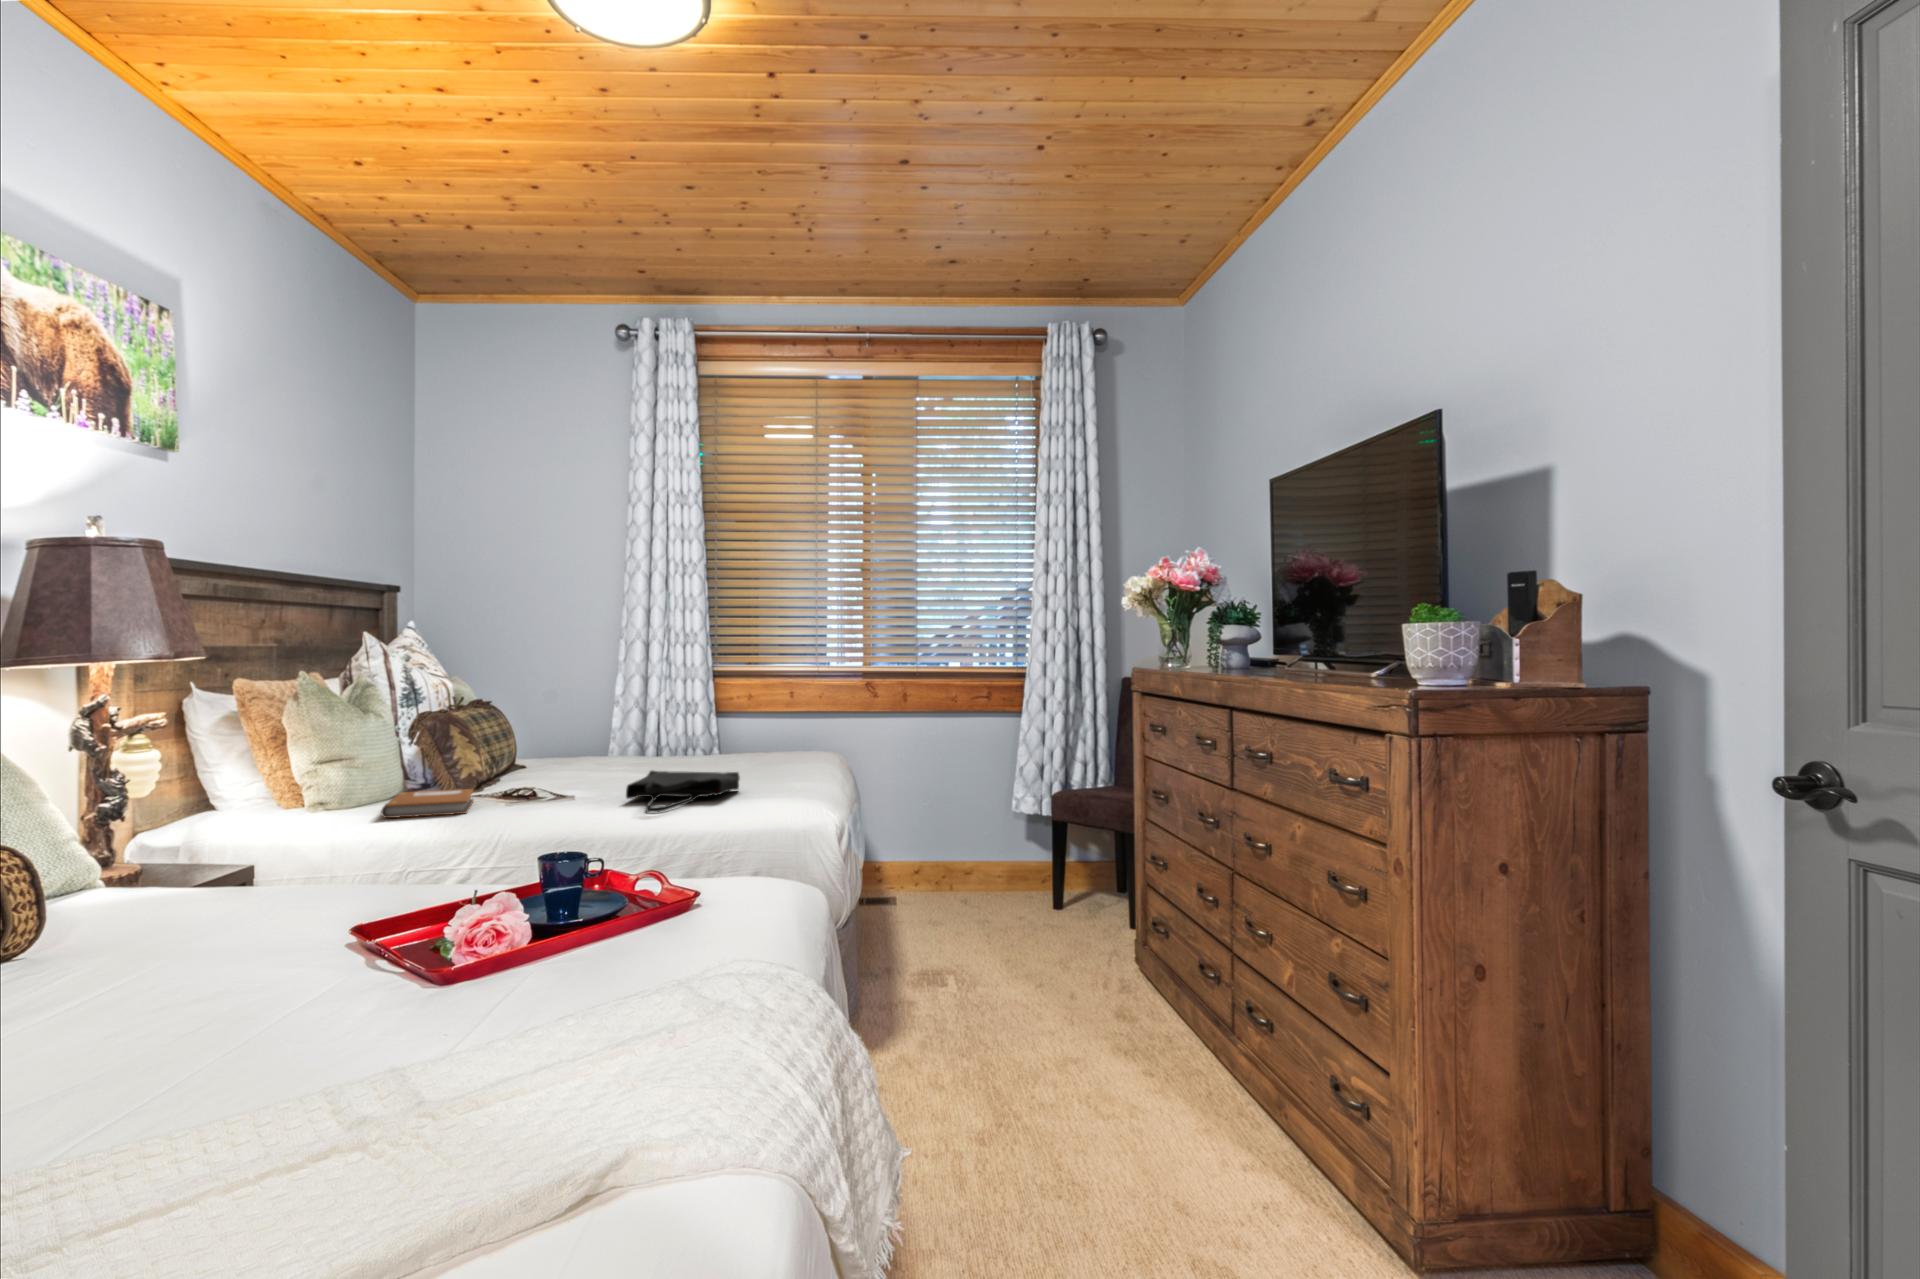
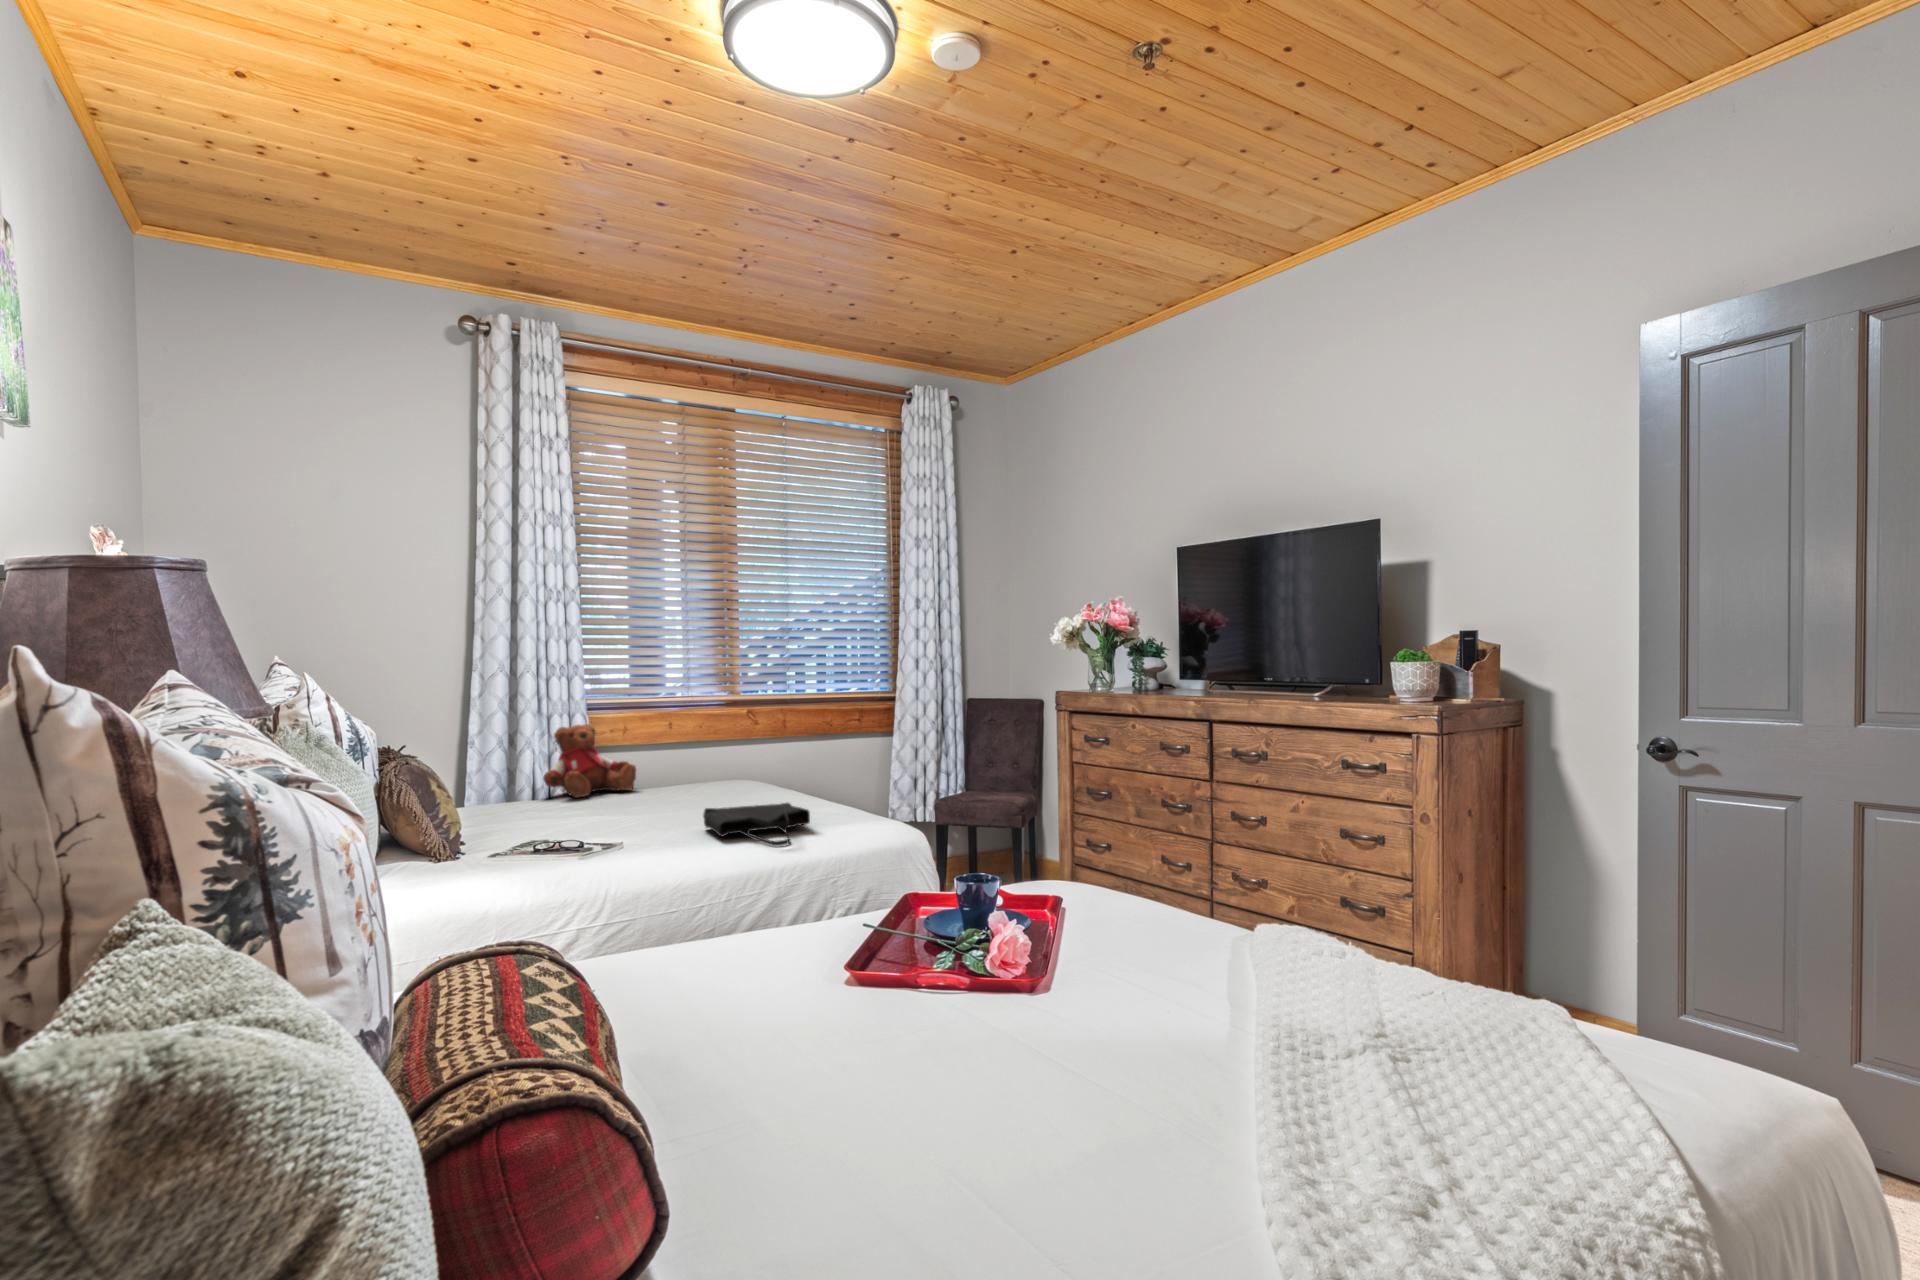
teddy bear: none [636,688,723,756] -> present [543,724,636,798]
notebook: present [381,789,473,818] -> none [464,844,584,882]

